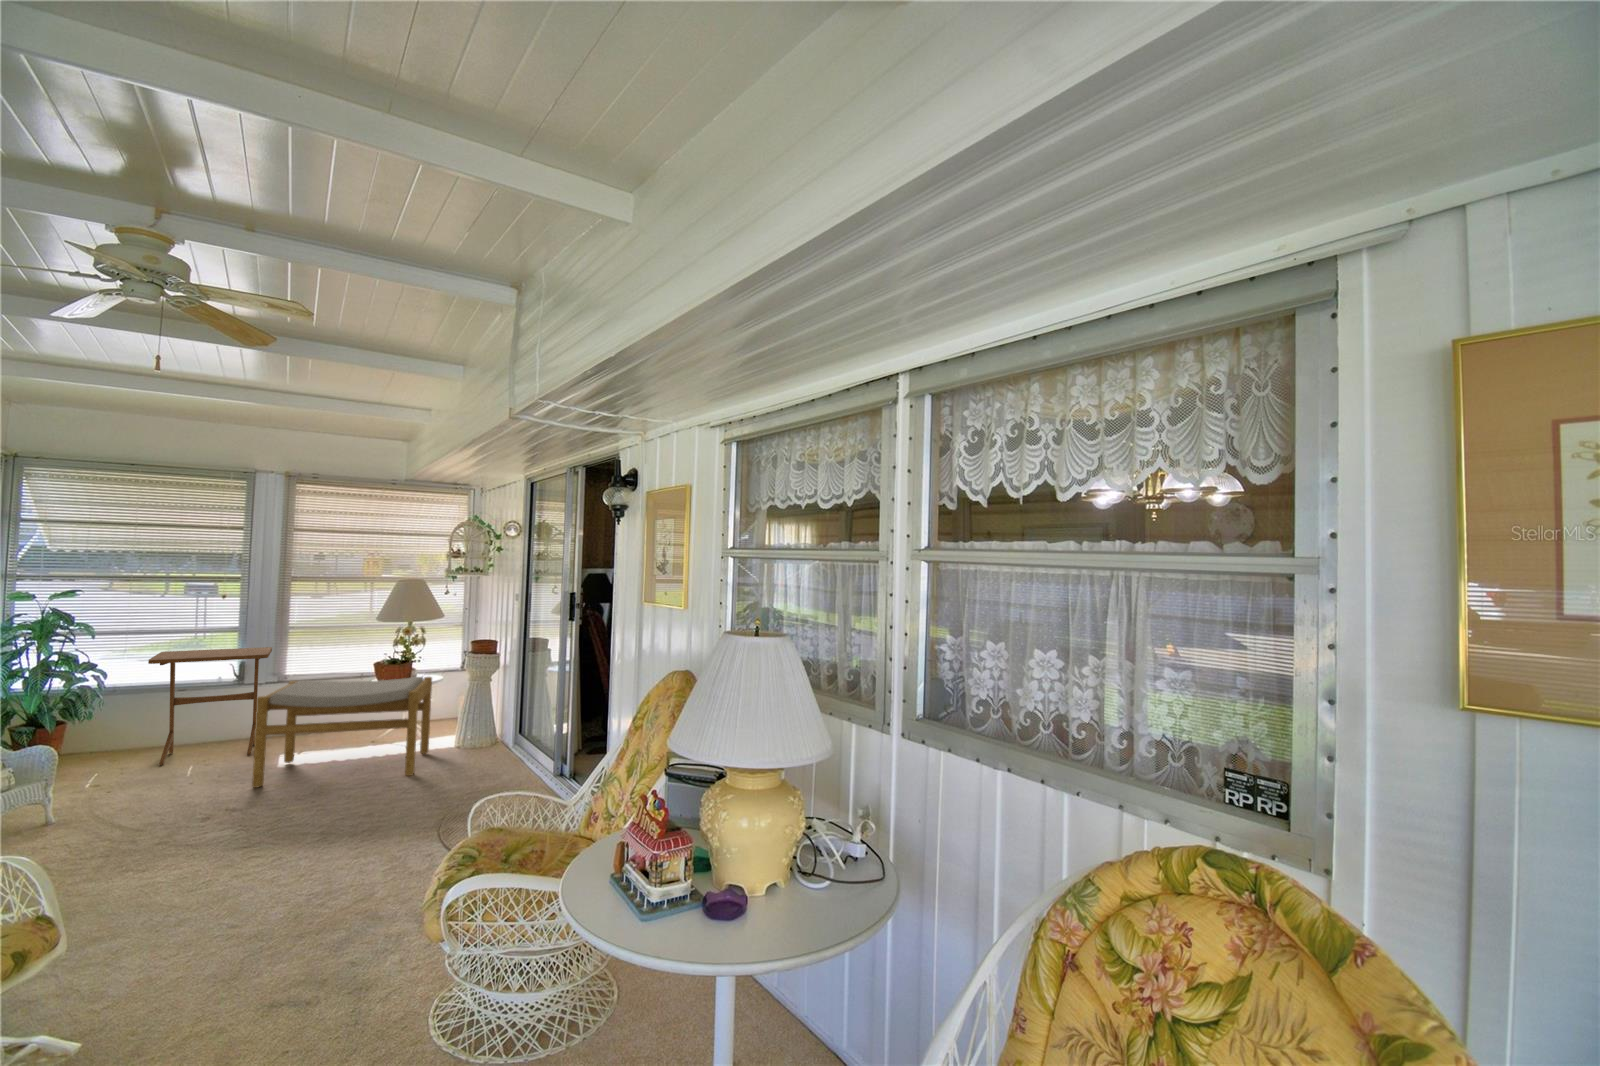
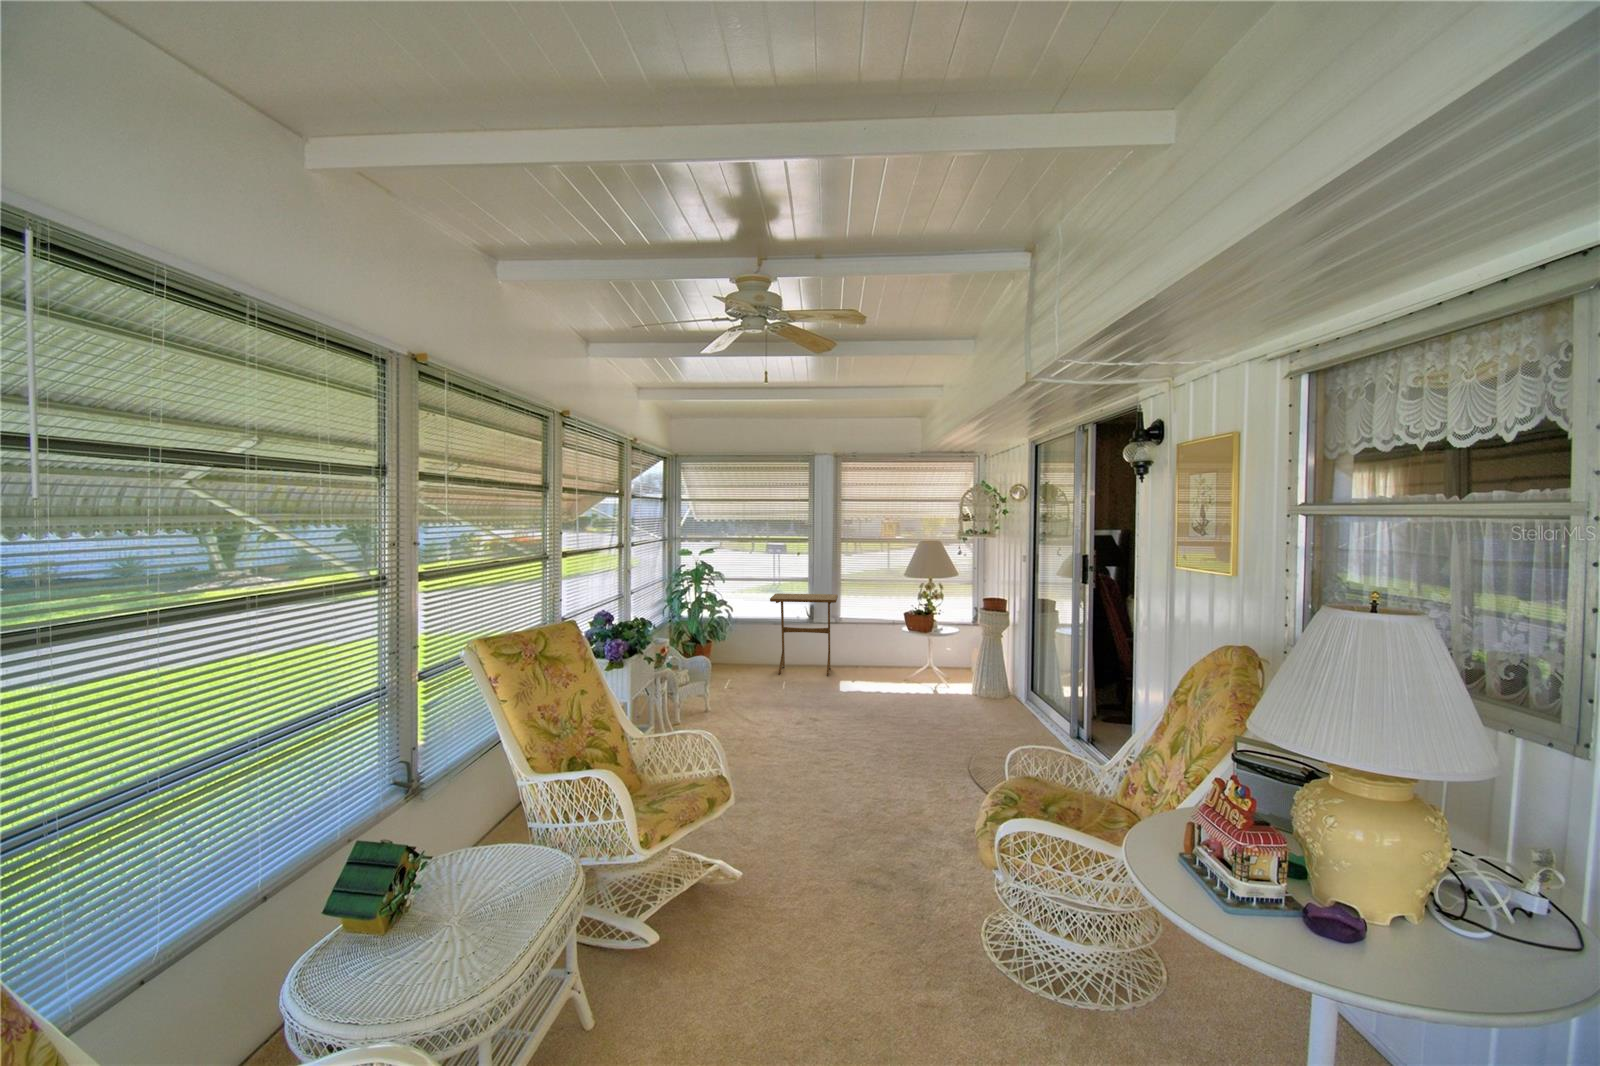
footstool: present [252,677,432,788] -> none [833,622,952,712]

